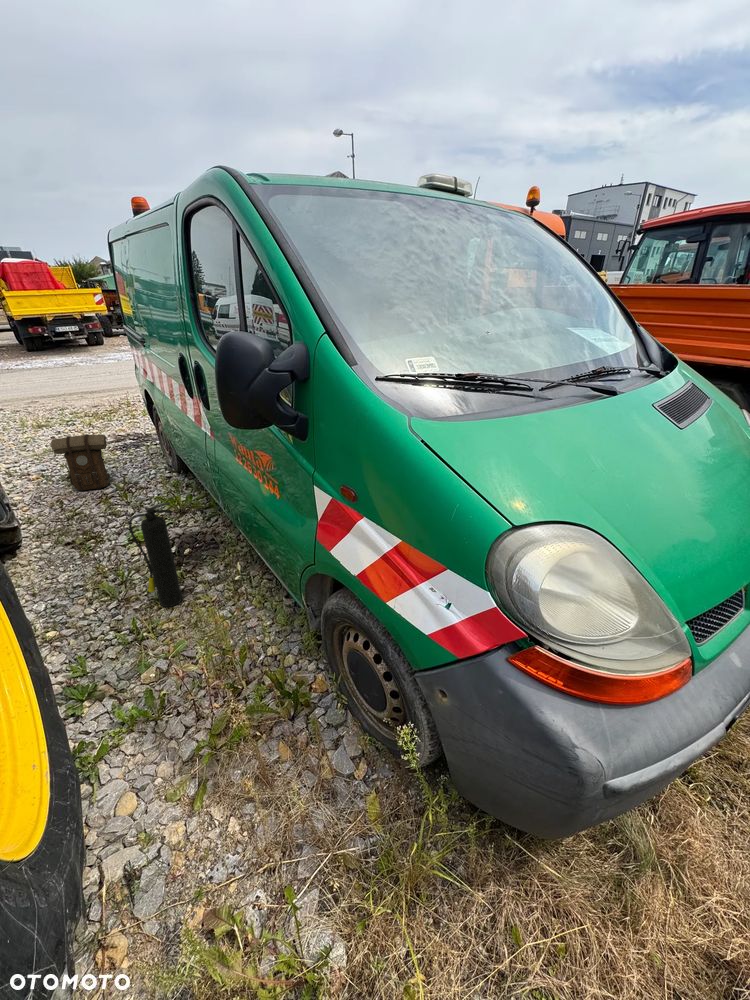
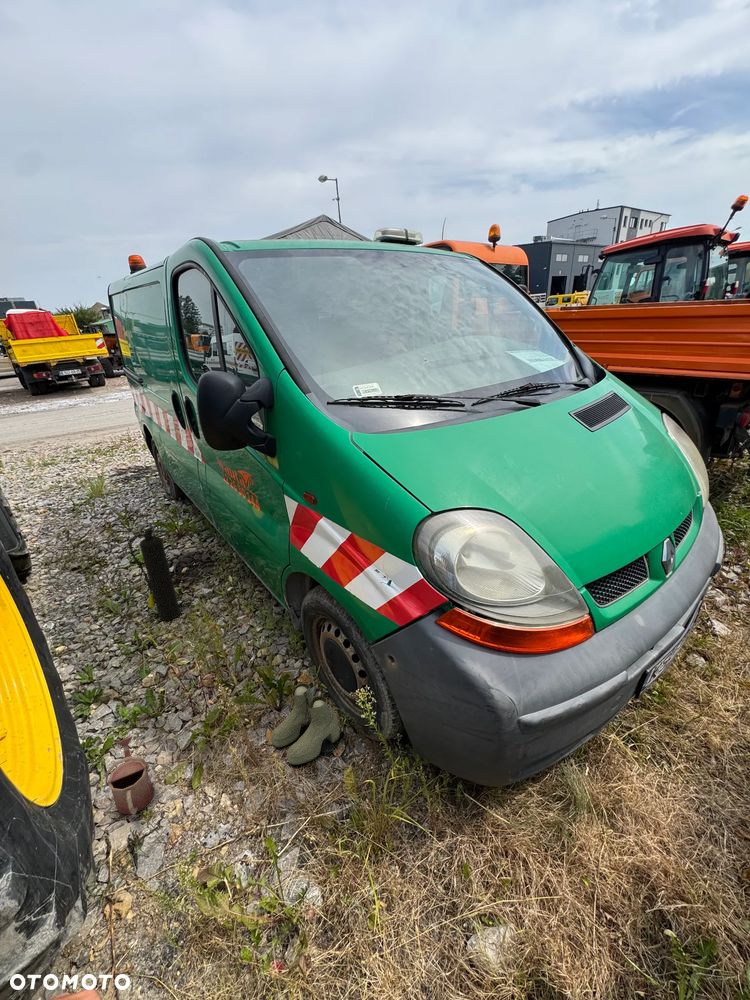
backpack: present [51,434,110,491] -> none [57,468,113,522]
boots: none [286,696,361,788] -> present [271,683,340,765]
watering can: none [99,748,154,841] -> present [105,737,154,815]

